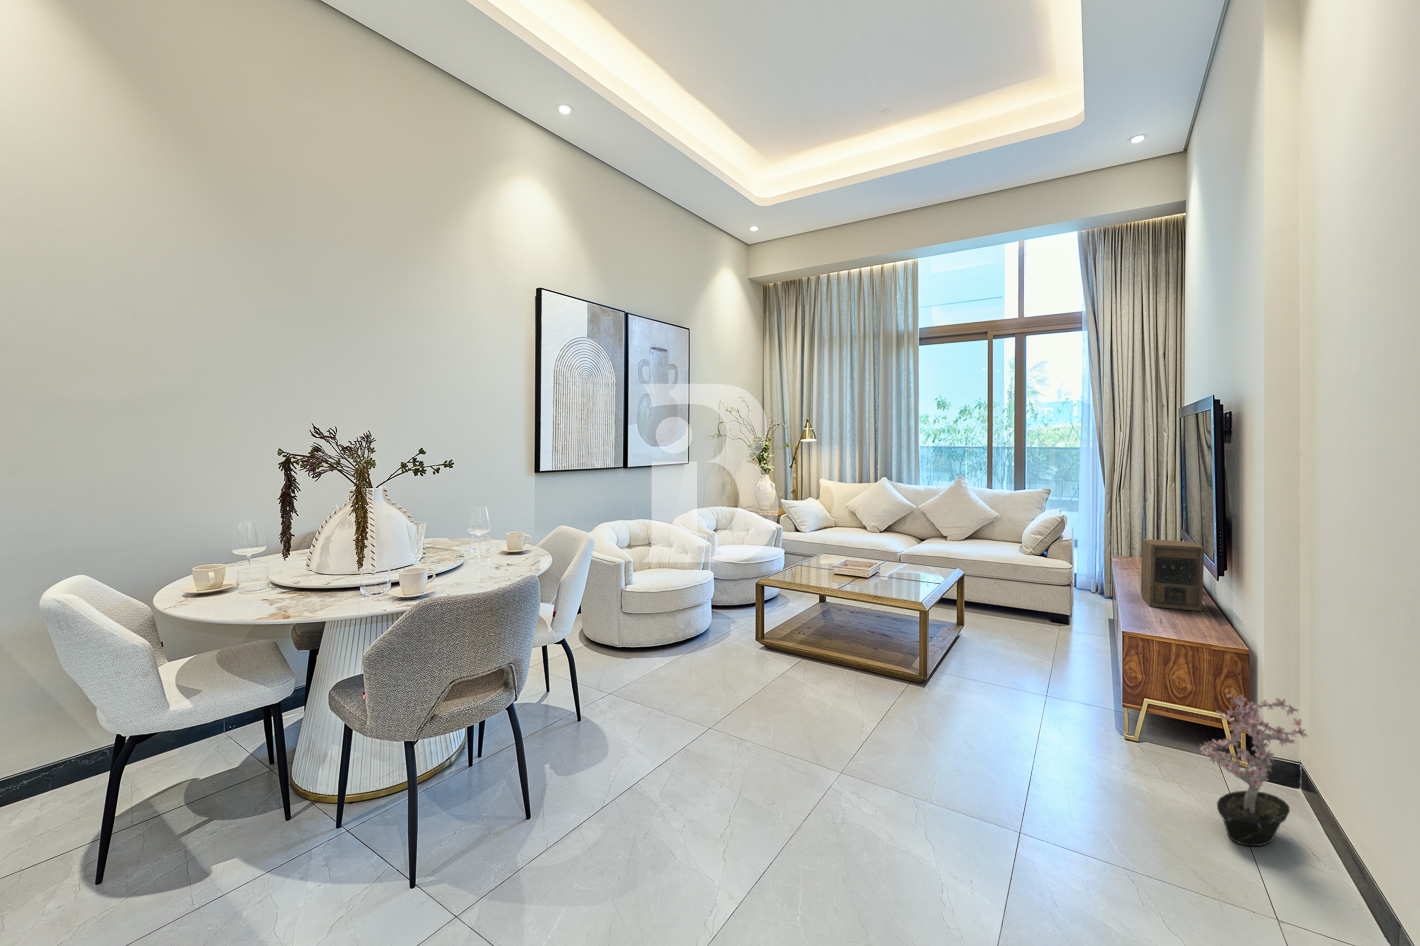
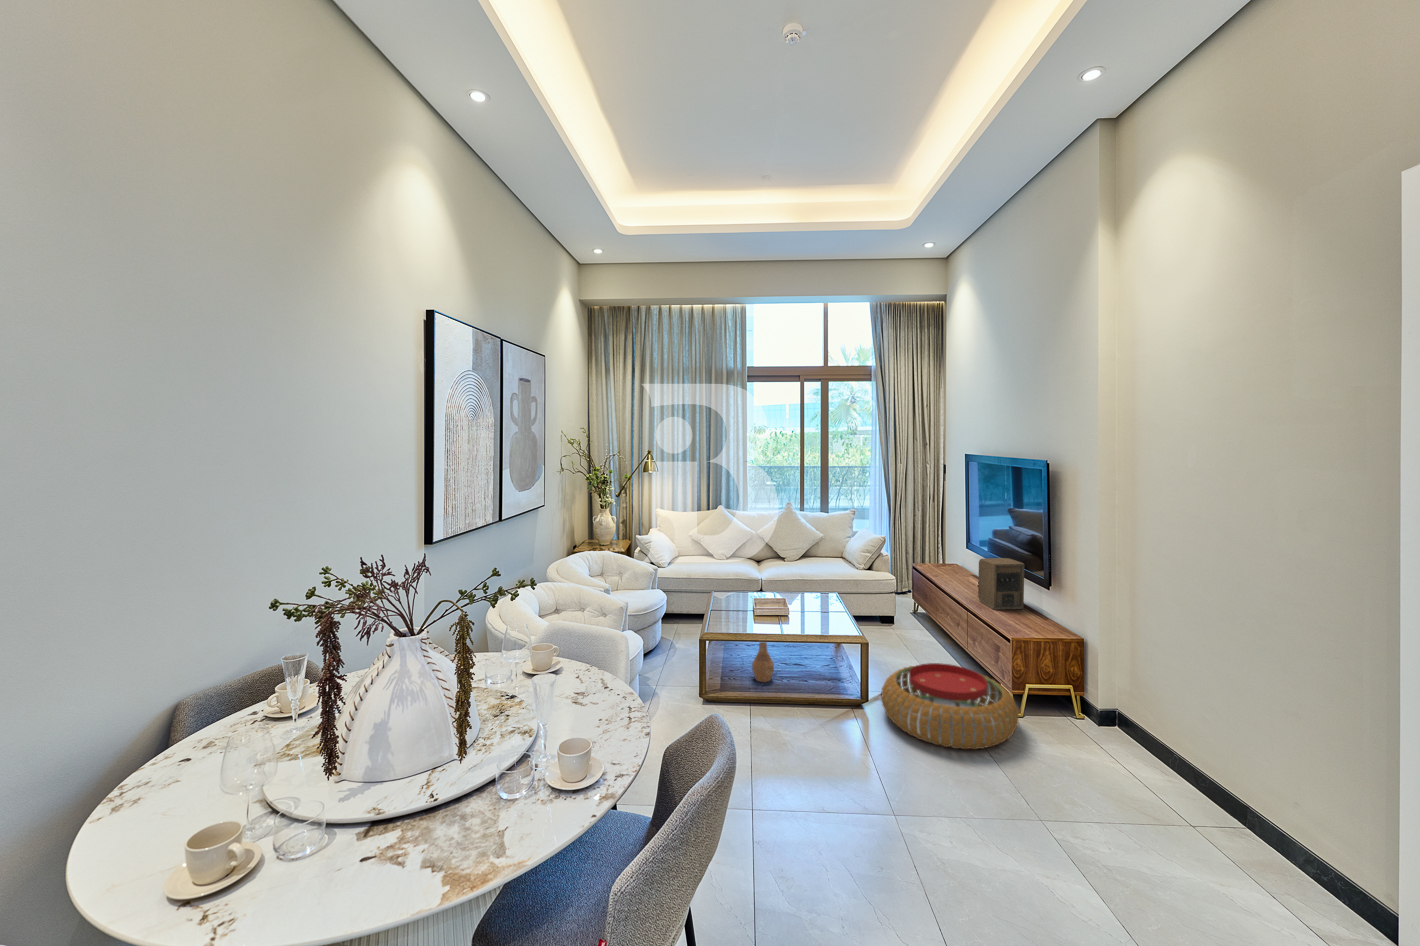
vase: none [821,594,845,648] -> present [752,642,774,682]
pouf: none [932,651,1113,757] -> present [881,663,1019,749]
potted plant: present [1200,692,1308,846] -> none [1086,671,1178,781]

